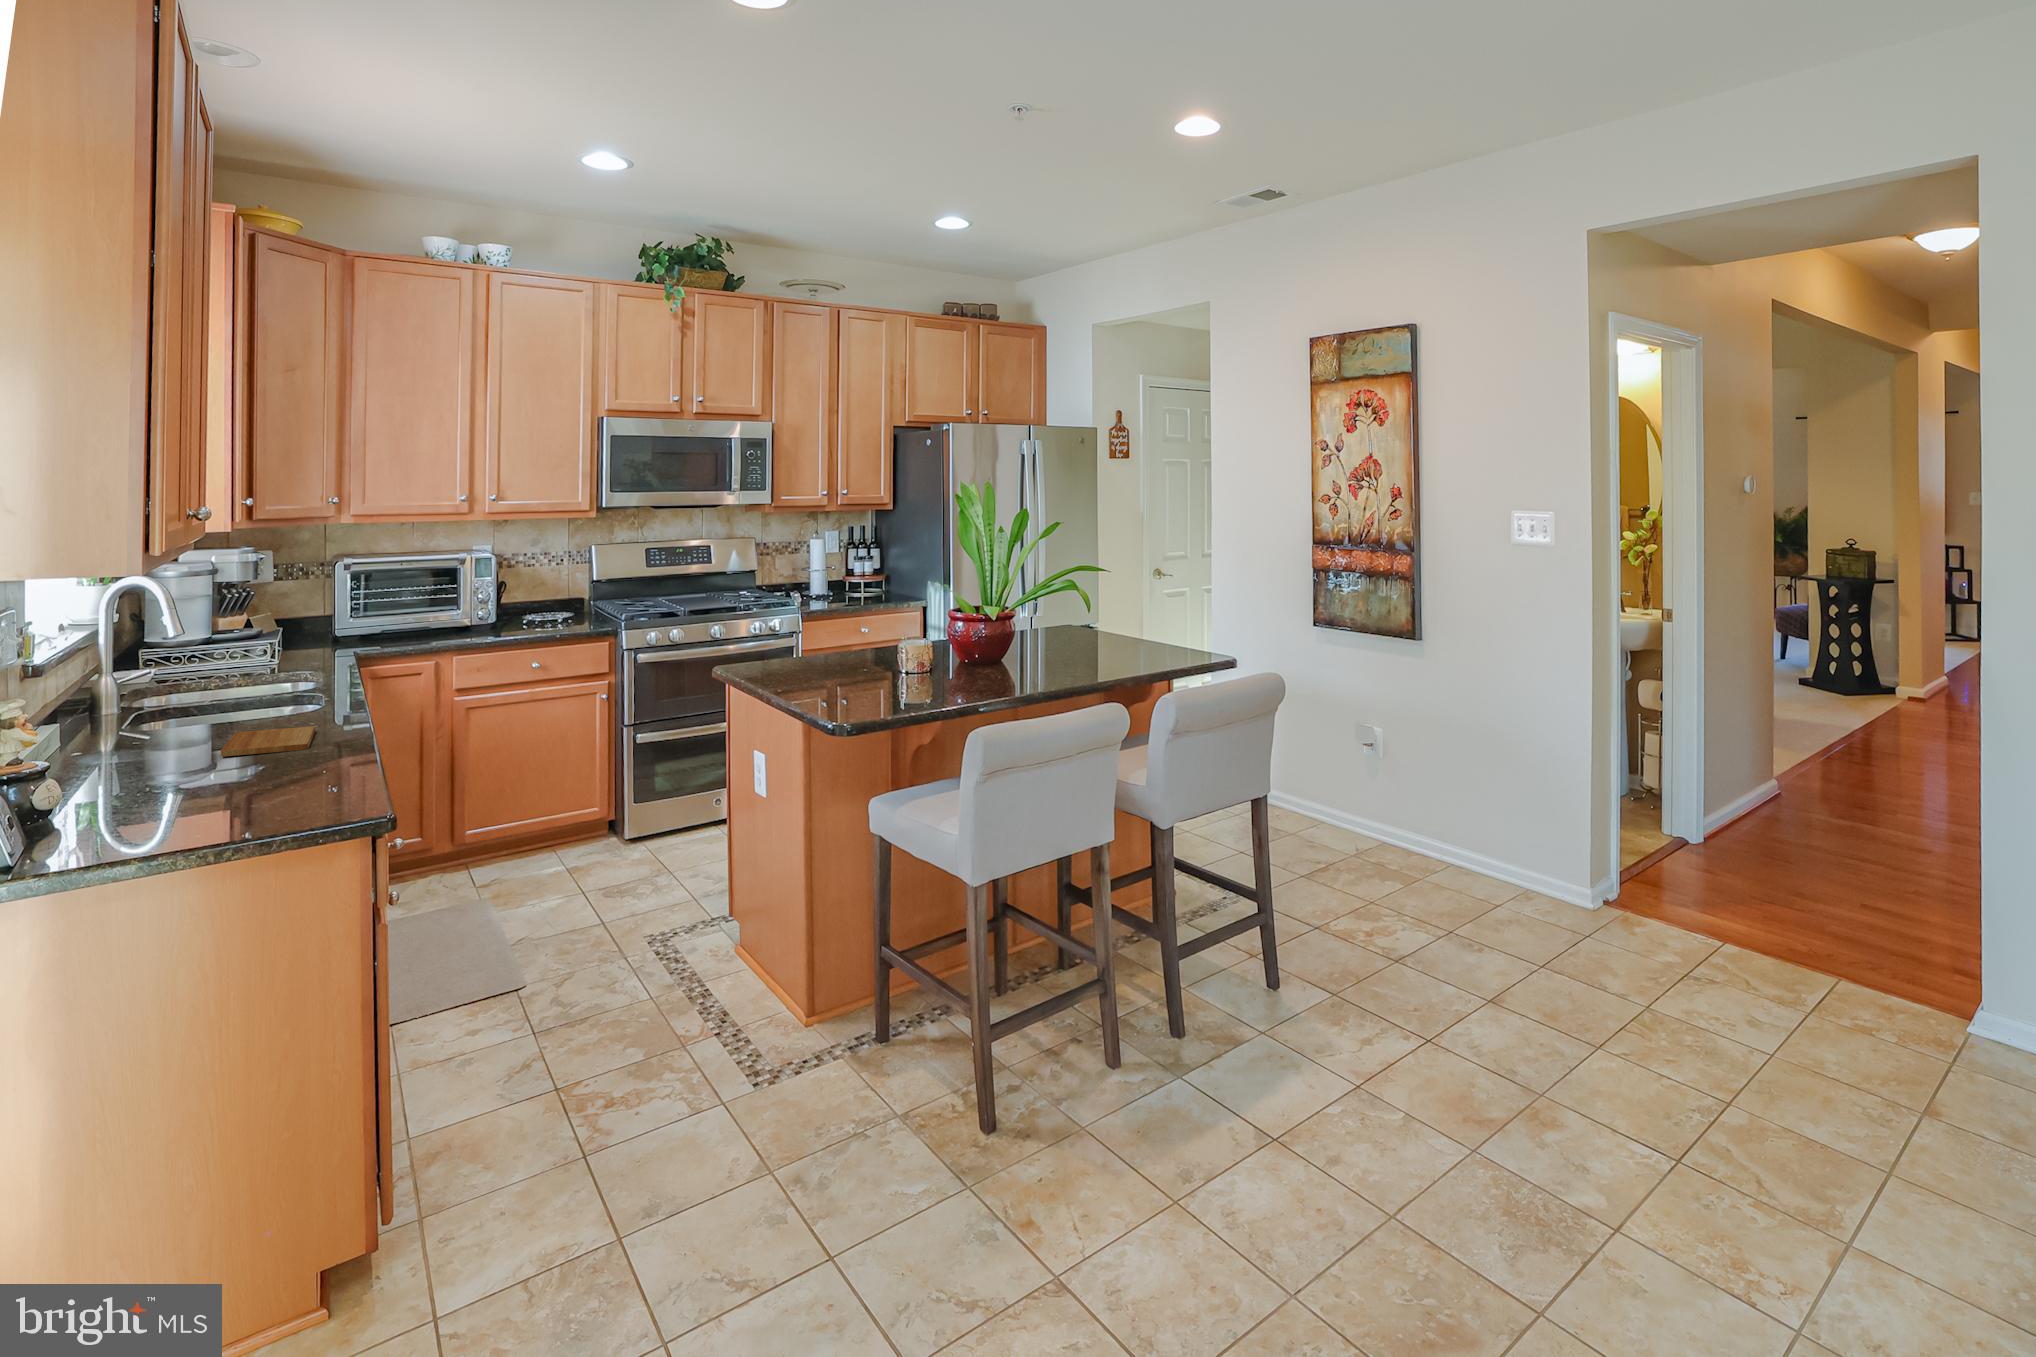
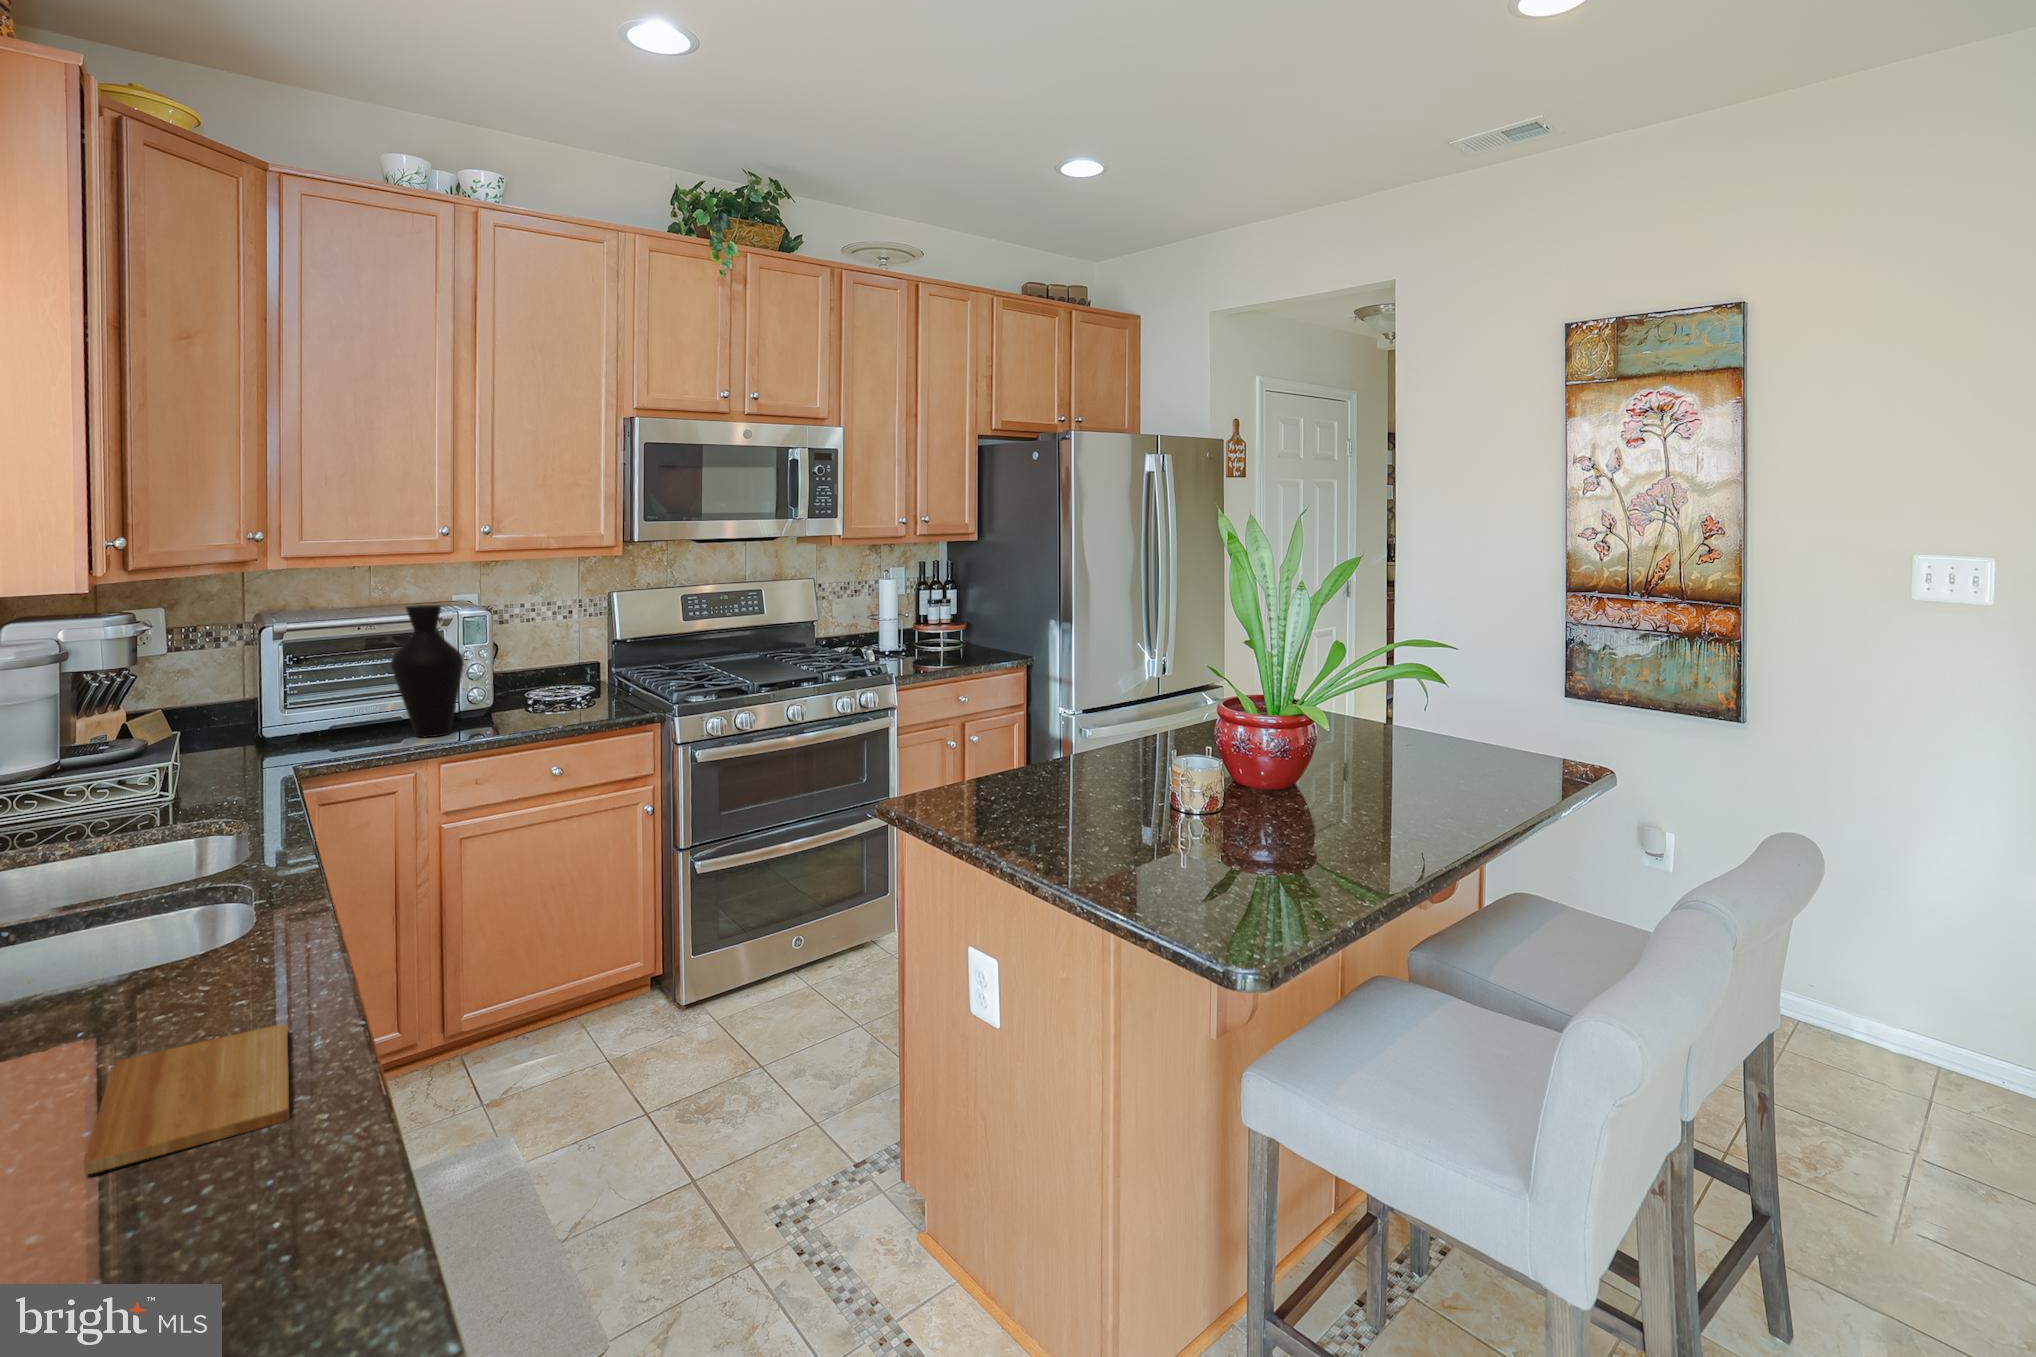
vase: none [423,549,473,641] -> present [391,605,464,737]

